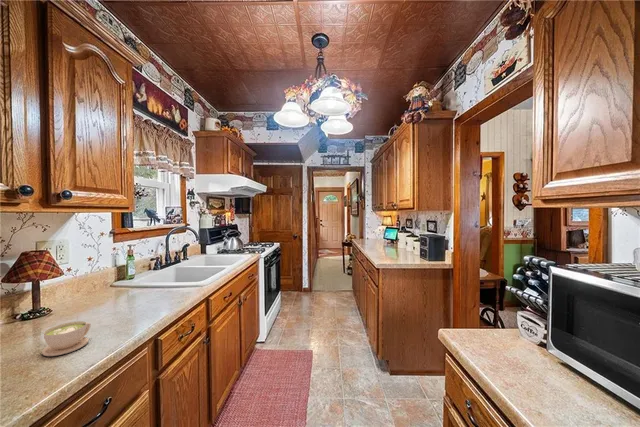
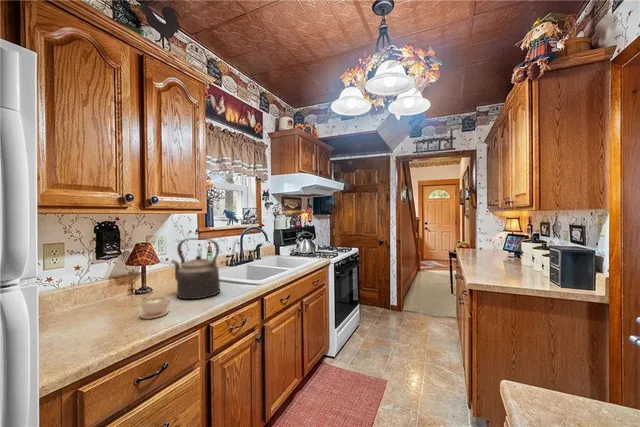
kettle: none [84,242,155,318] -> present [172,238,220,299]

